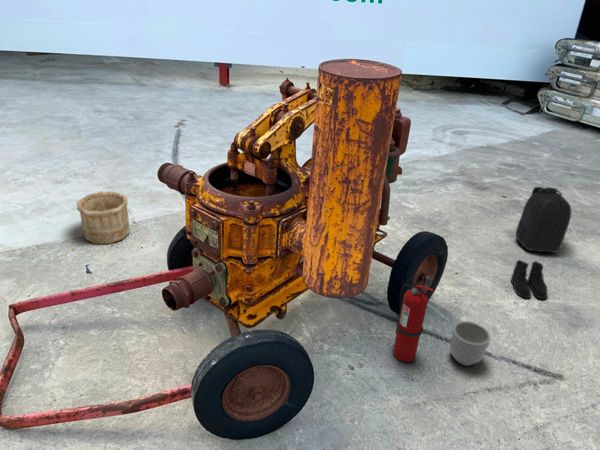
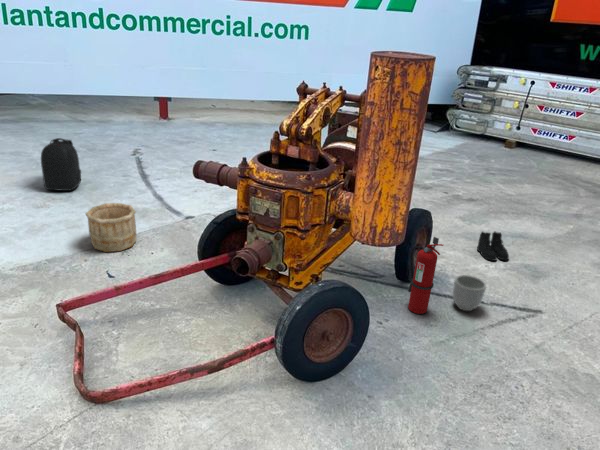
backpack: present [516,187,571,253] -> present [41,138,81,191]

